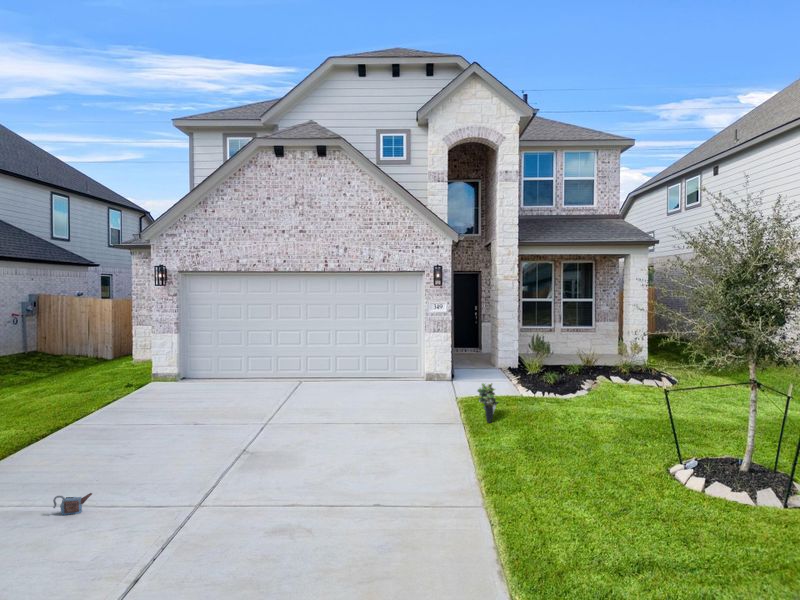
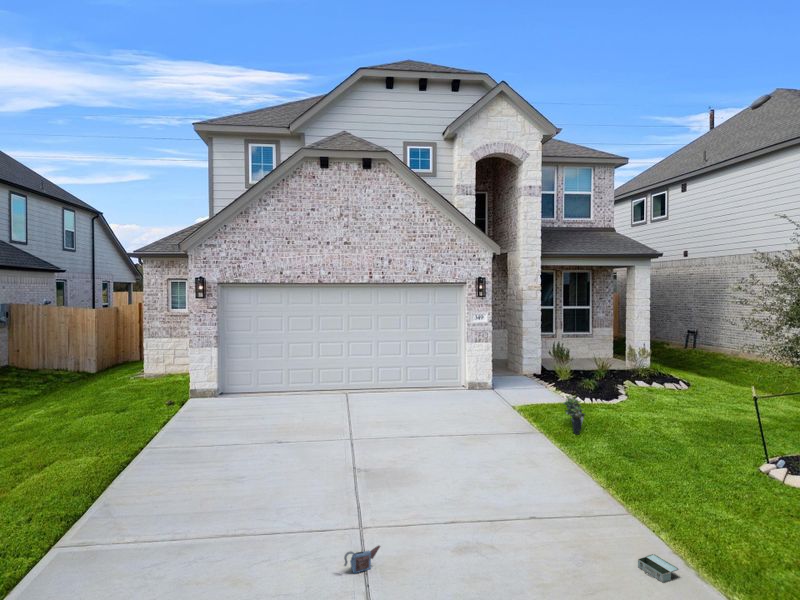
watering can: present [53,493,92,515] -> present [344,546,380,573]
toolbox: none [409,520,438,544] -> present [638,554,679,582]

